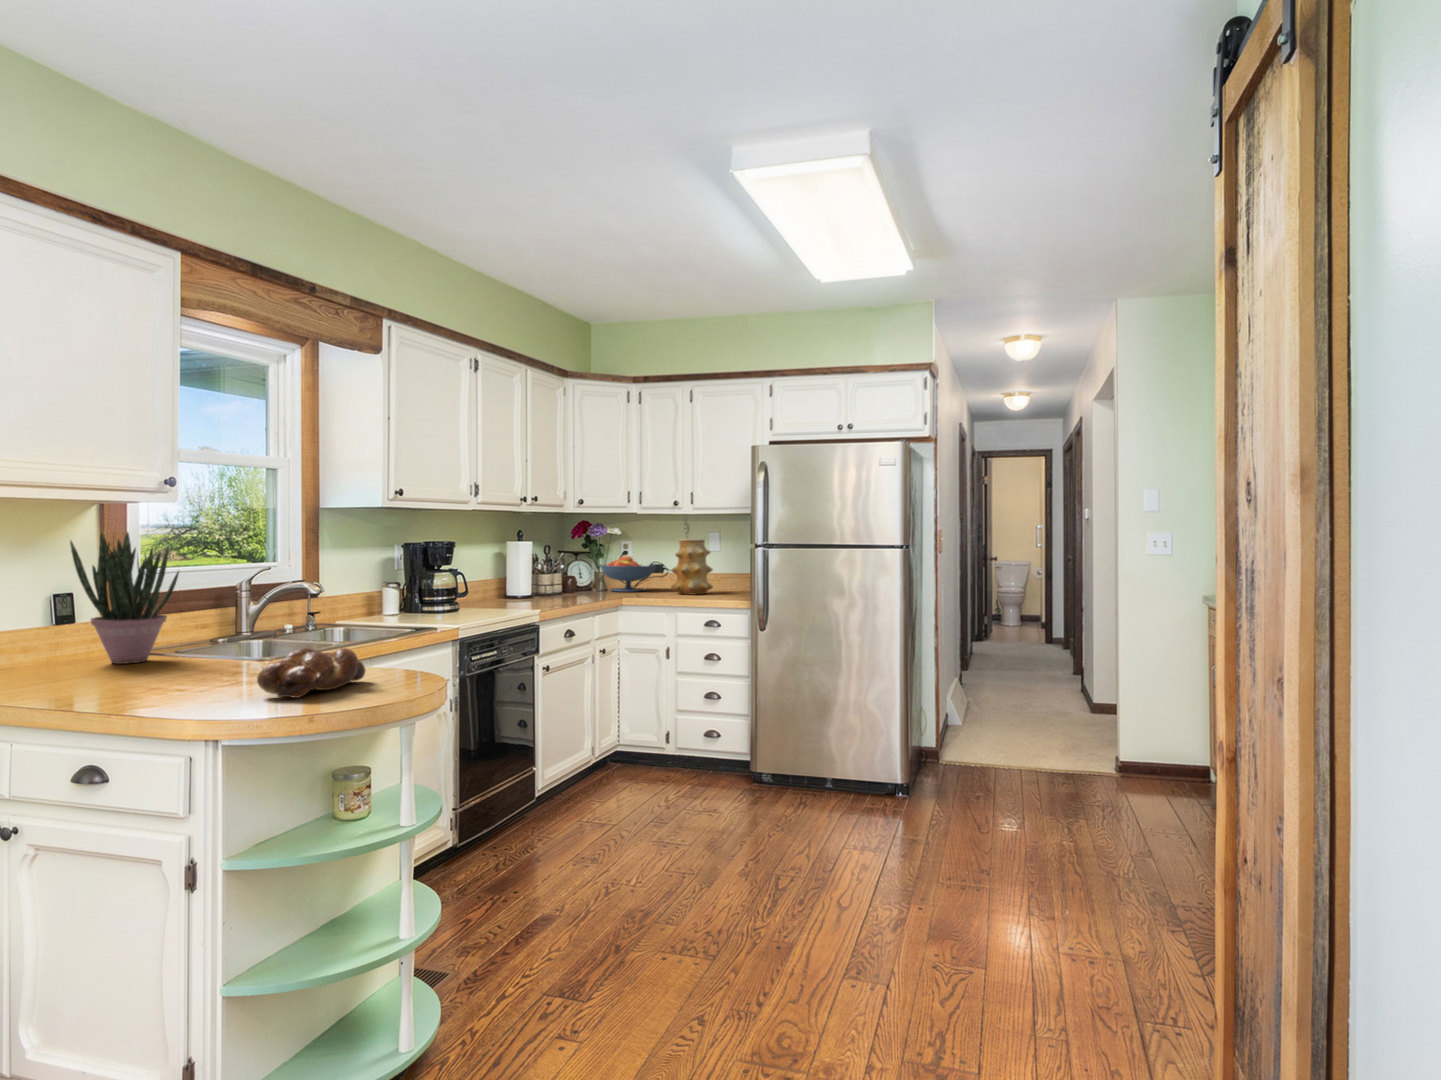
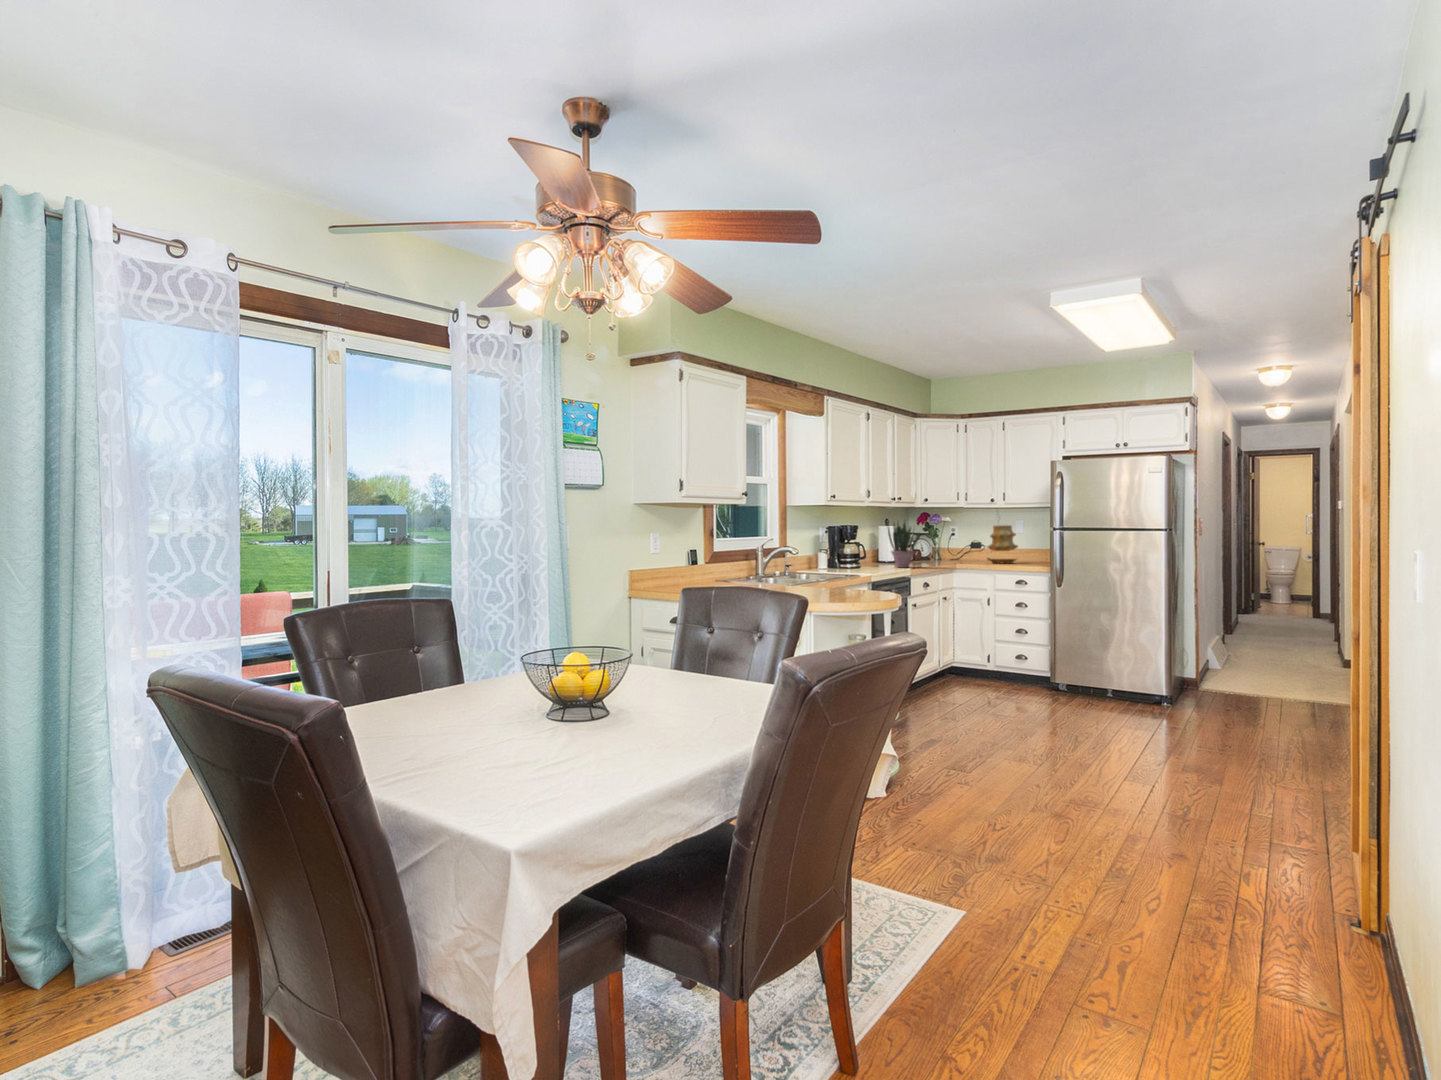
potted plant: present [70,532,179,664] -> present [887,521,919,568]
fruit bowl: present [601,556,656,592] -> none [934,537,974,562]
bread loaf: present [257,648,365,698] -> none [828,573,867,595]

